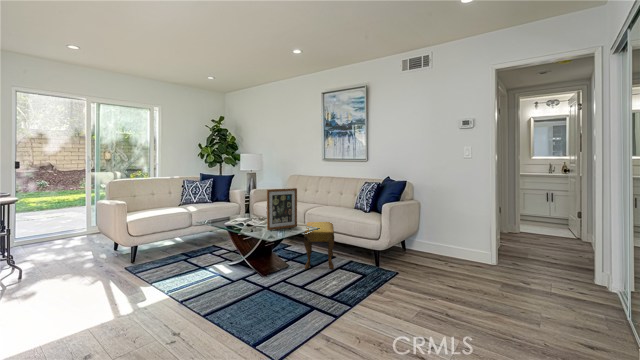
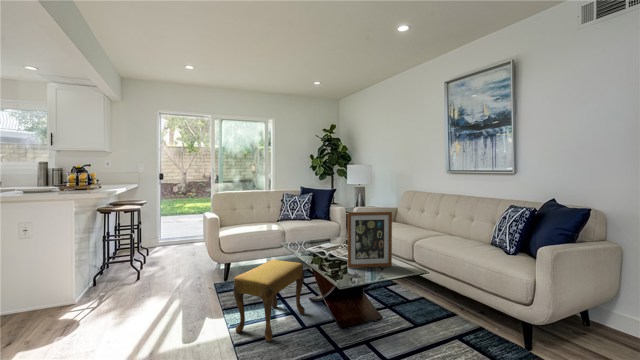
footstool: present [304,222,334,269] -> present [233,260,305,342]

